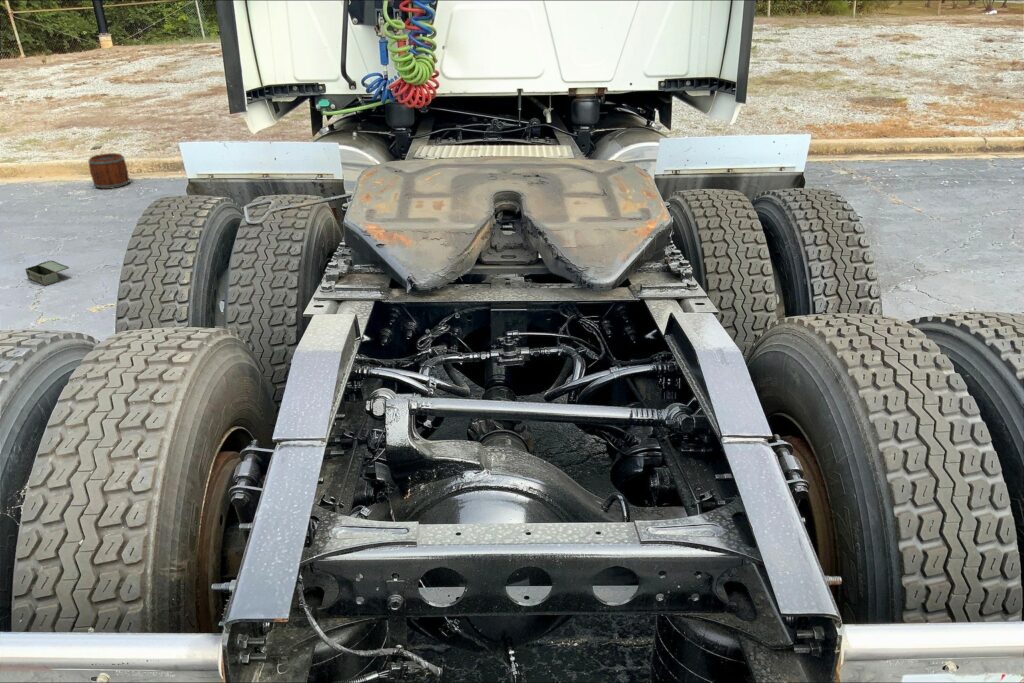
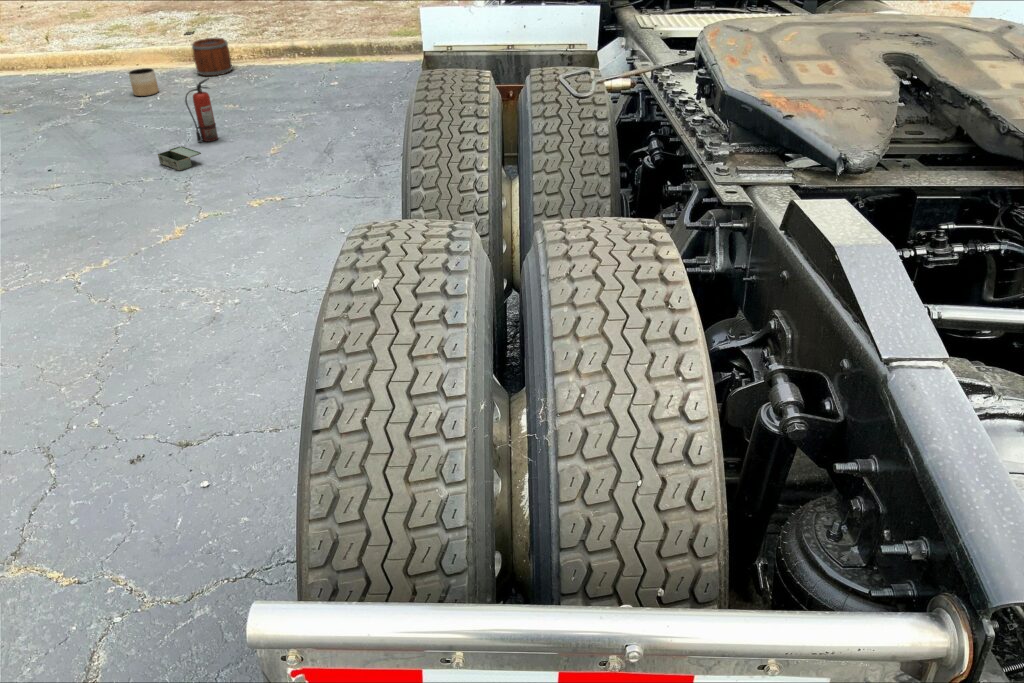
planter: none [20,182,52,209] -> present [129,68,159,96]
fire extinguisher: none [58,194,94,255] -> present [185,78,218,142]

